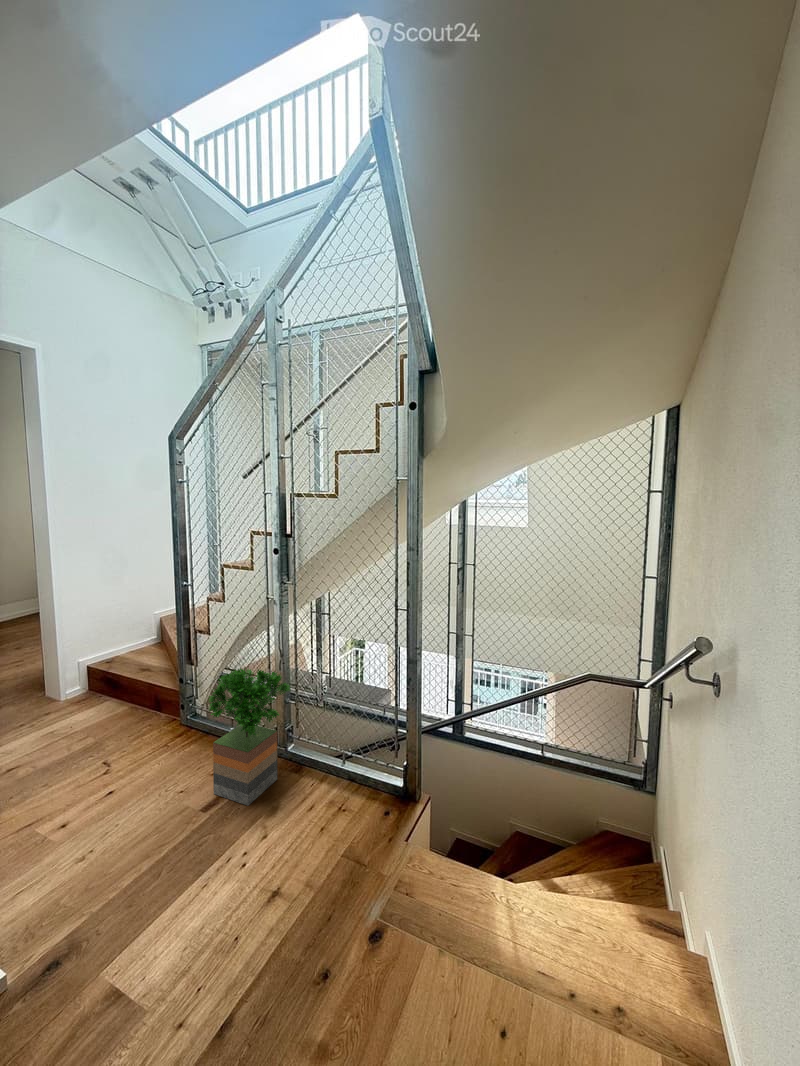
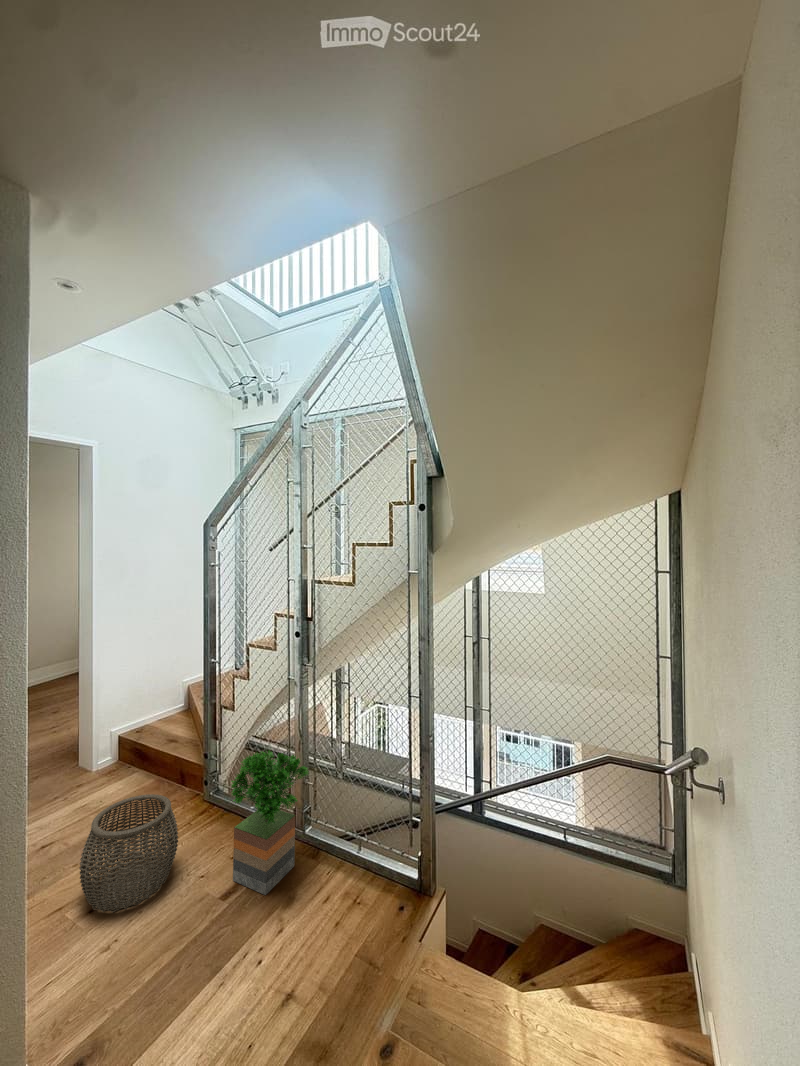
woven basket: none [47,713,154,826] -> present [79,794,178,912]

